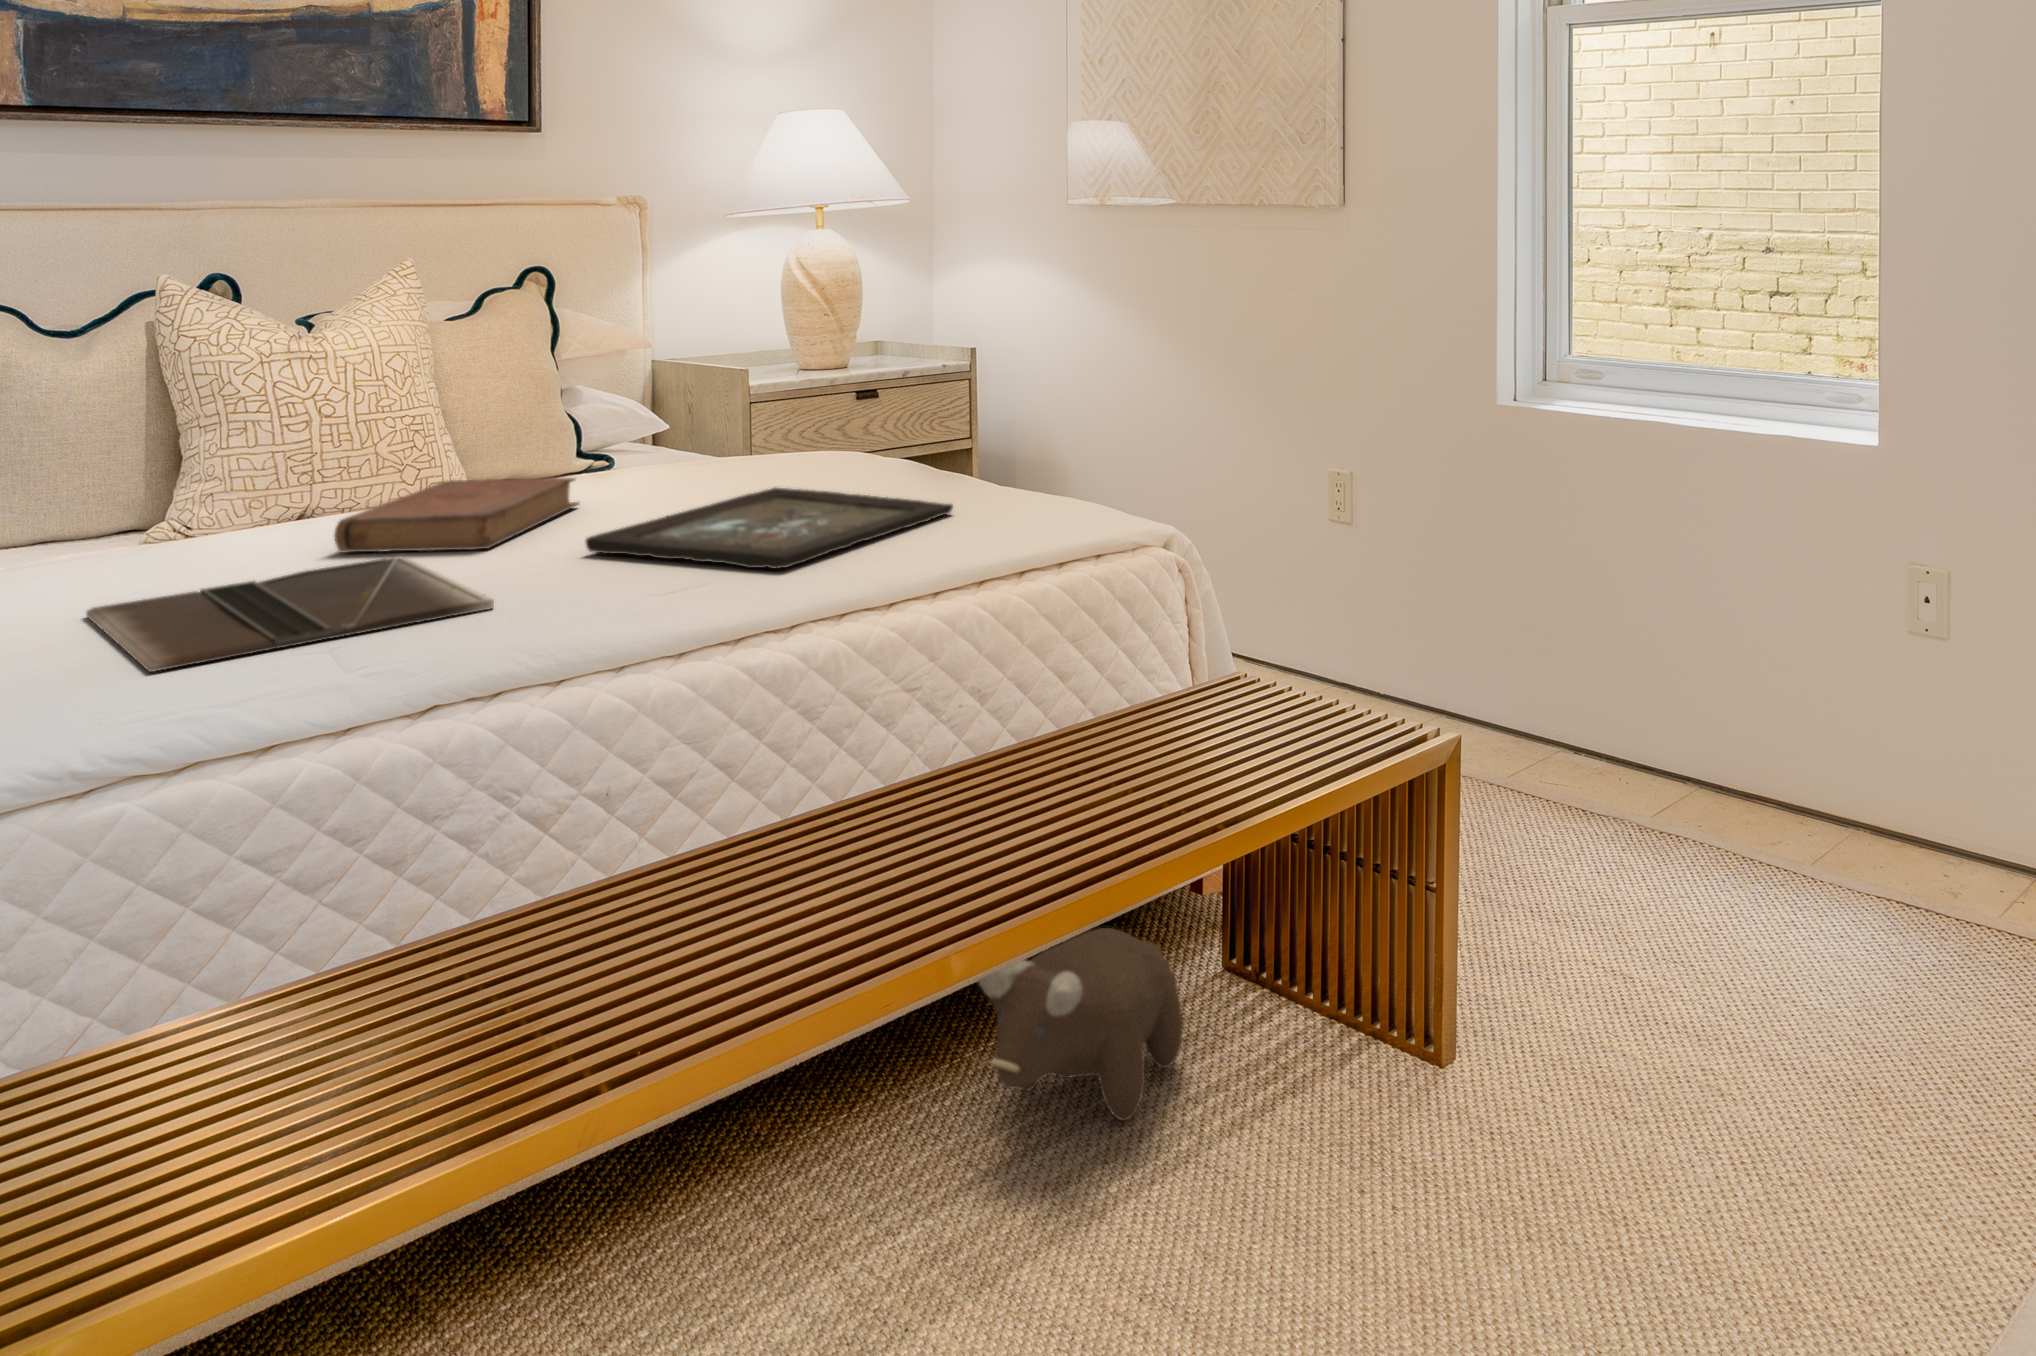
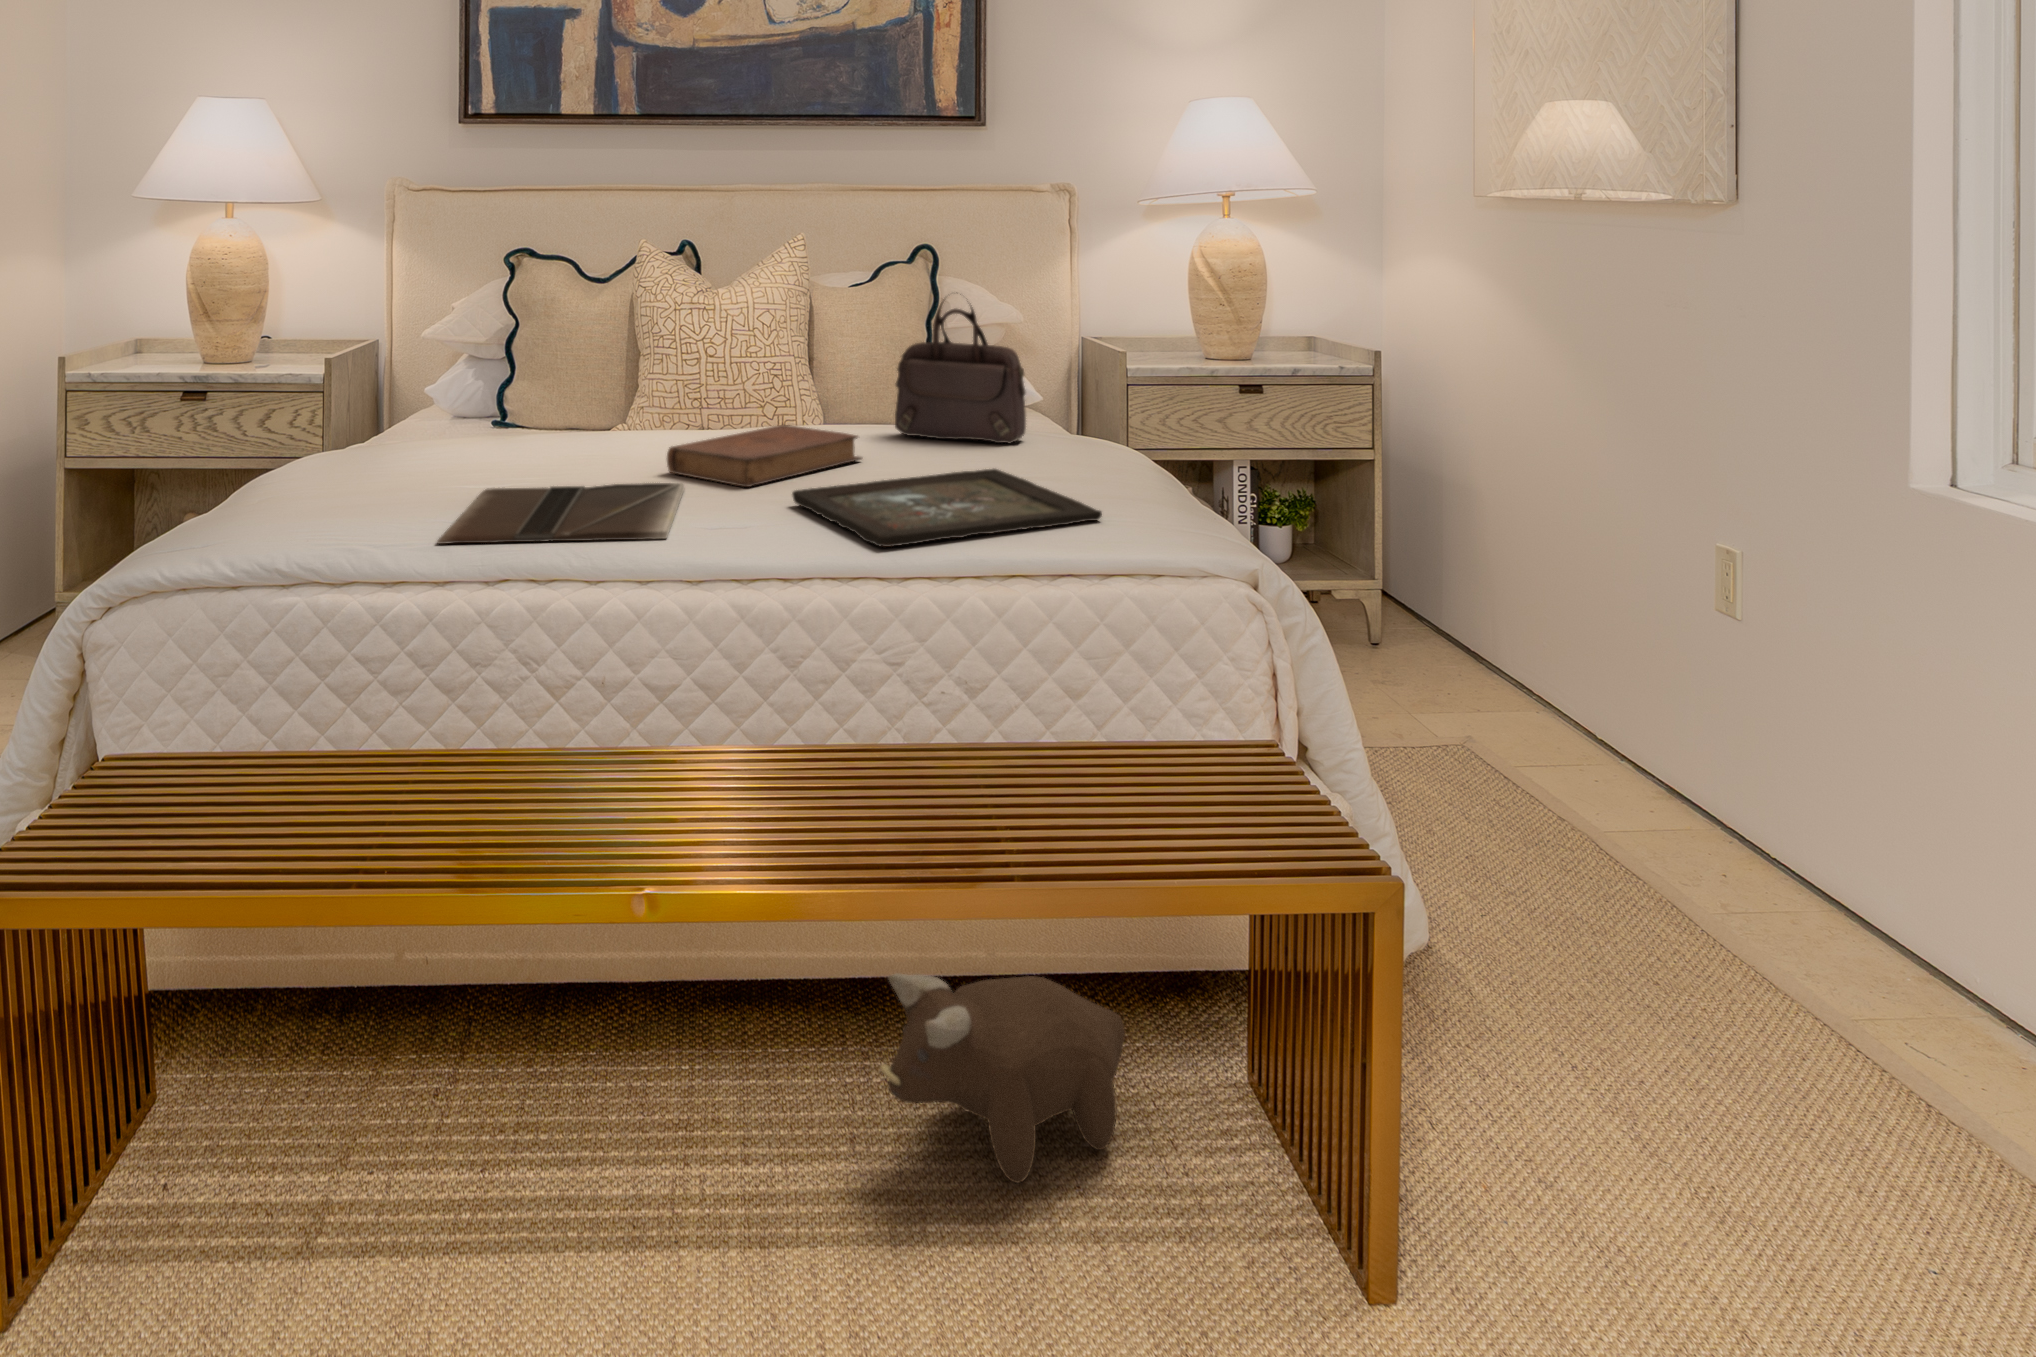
handbag: none [562,309,733,478] -> present [895,302,1026,443]

